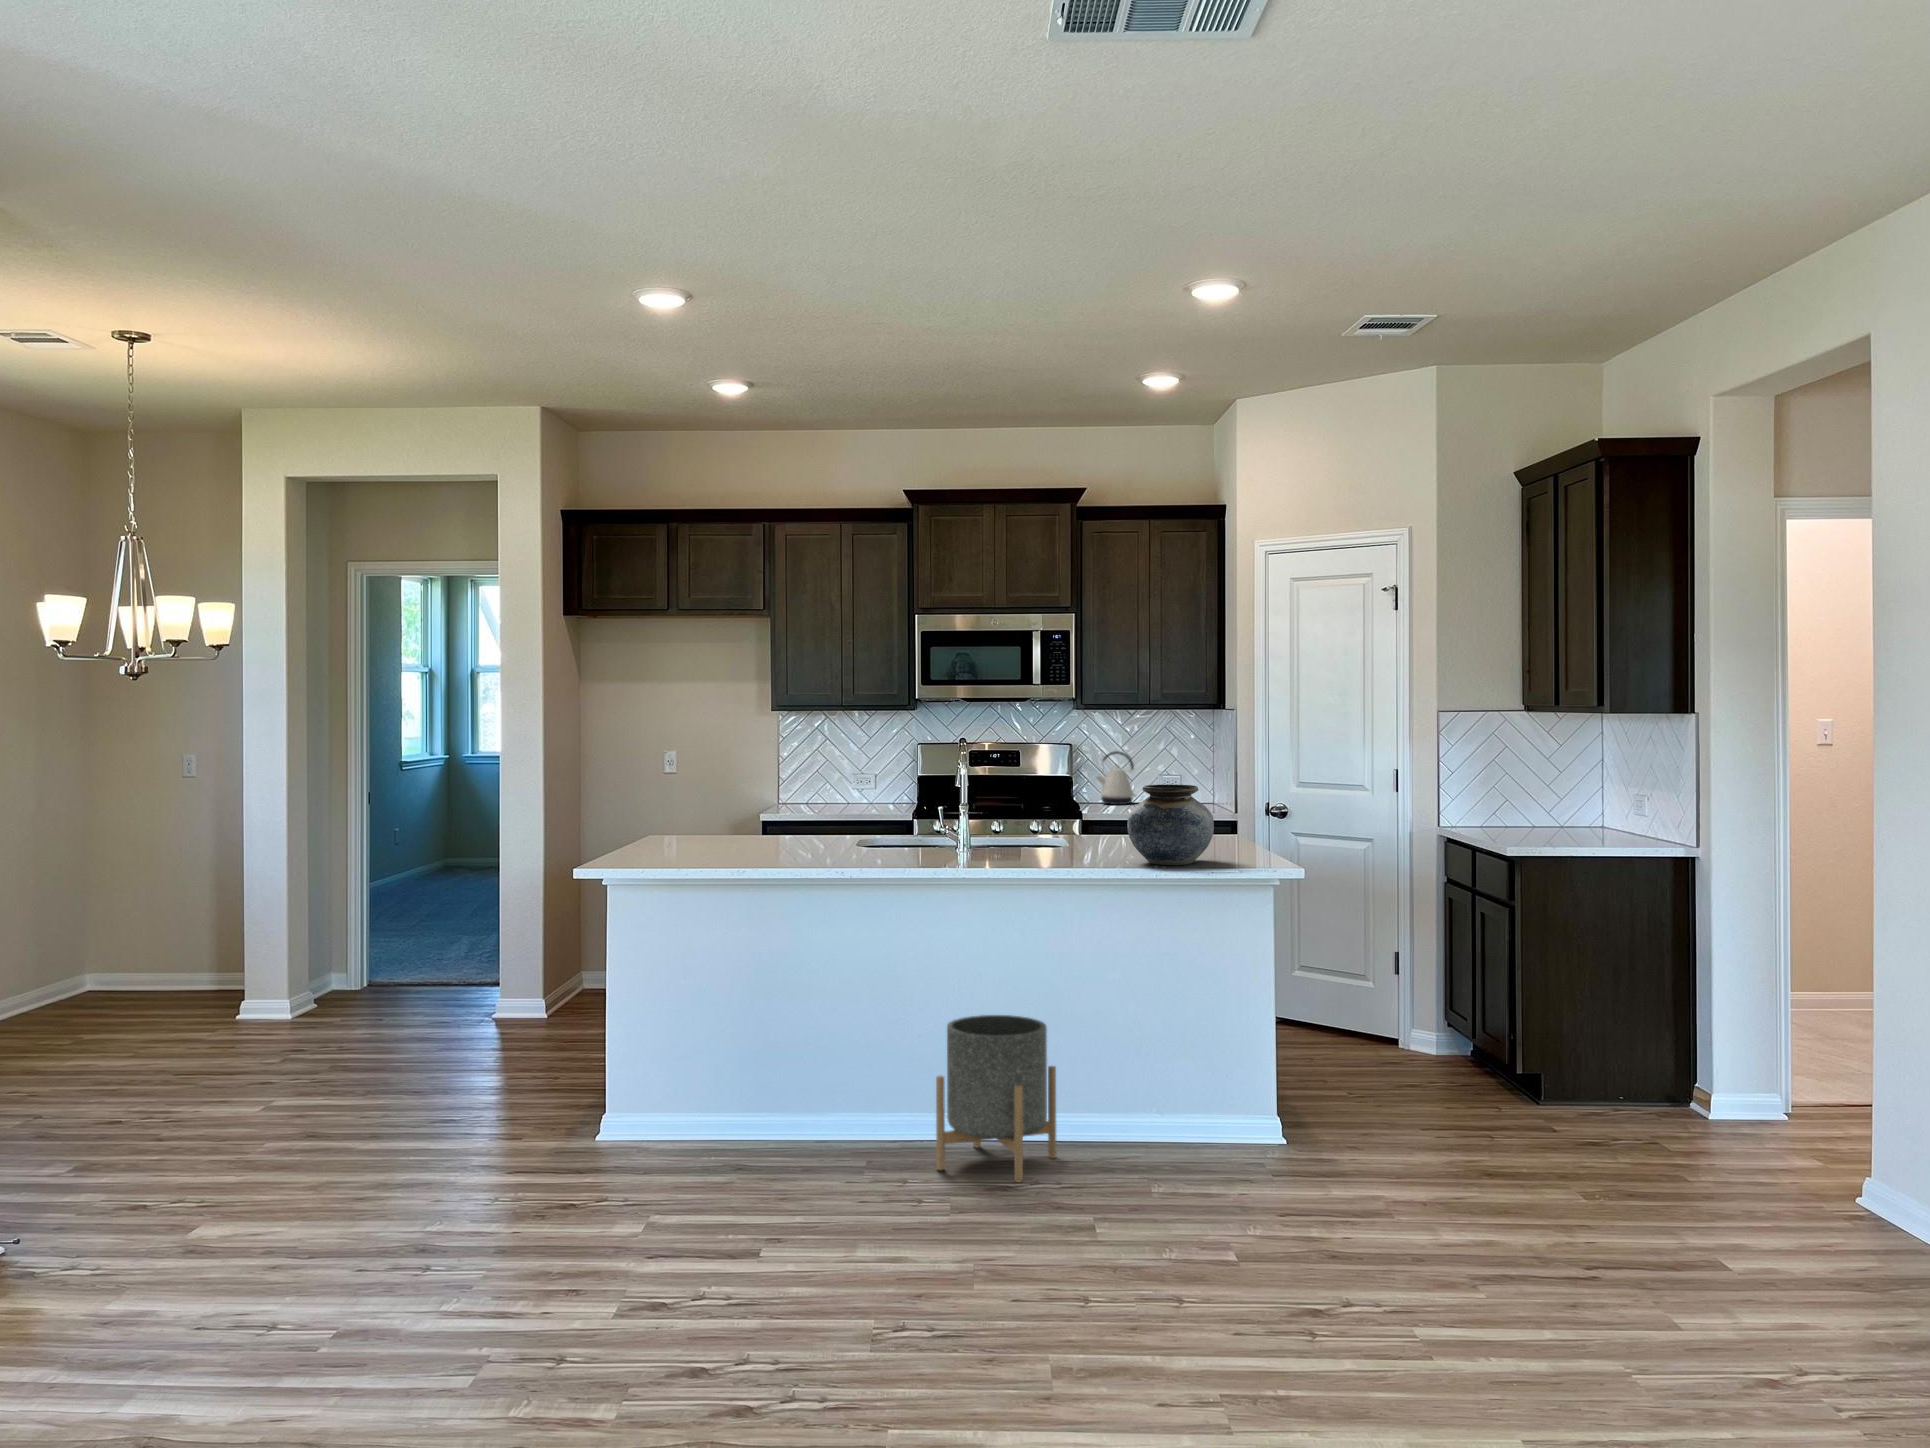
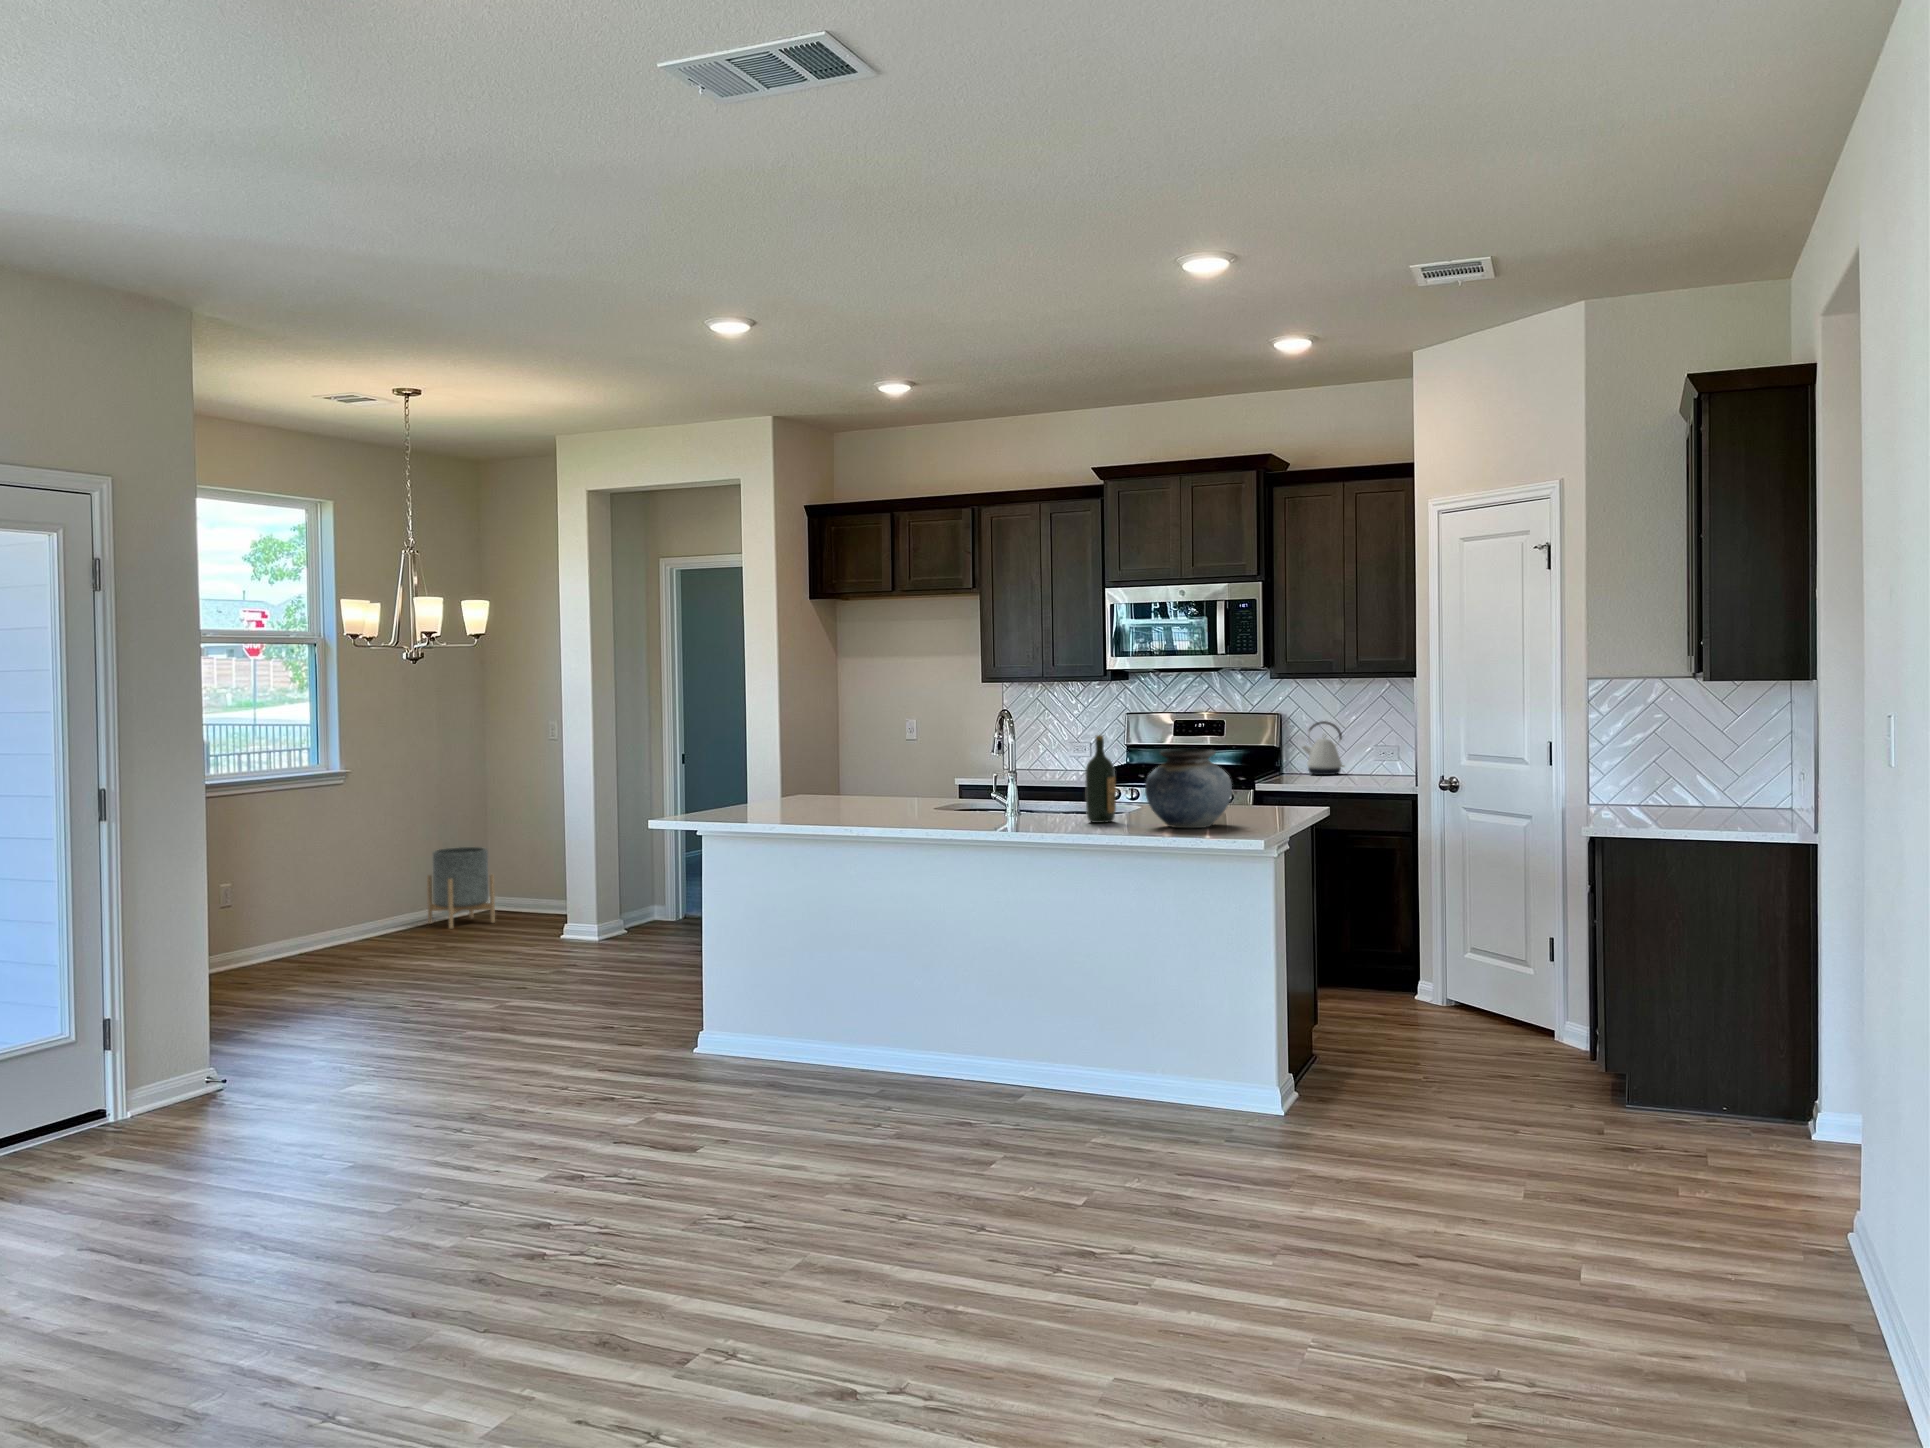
wine bottle: none [1047,771,1078,862] -> present [1085,735,1116,823]
planter: present [936,1015,1056,1182] -> present [427,847,495,929]

